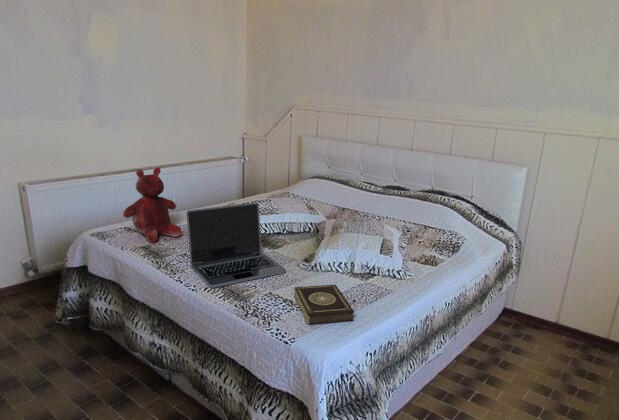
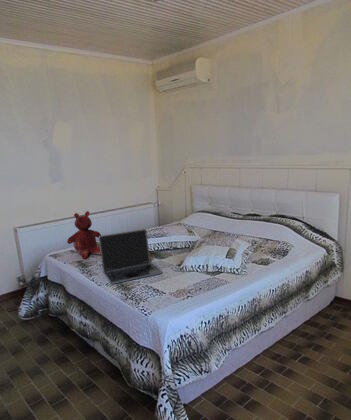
book: present [294,285,354,325] -> none [162,279,196,304]

